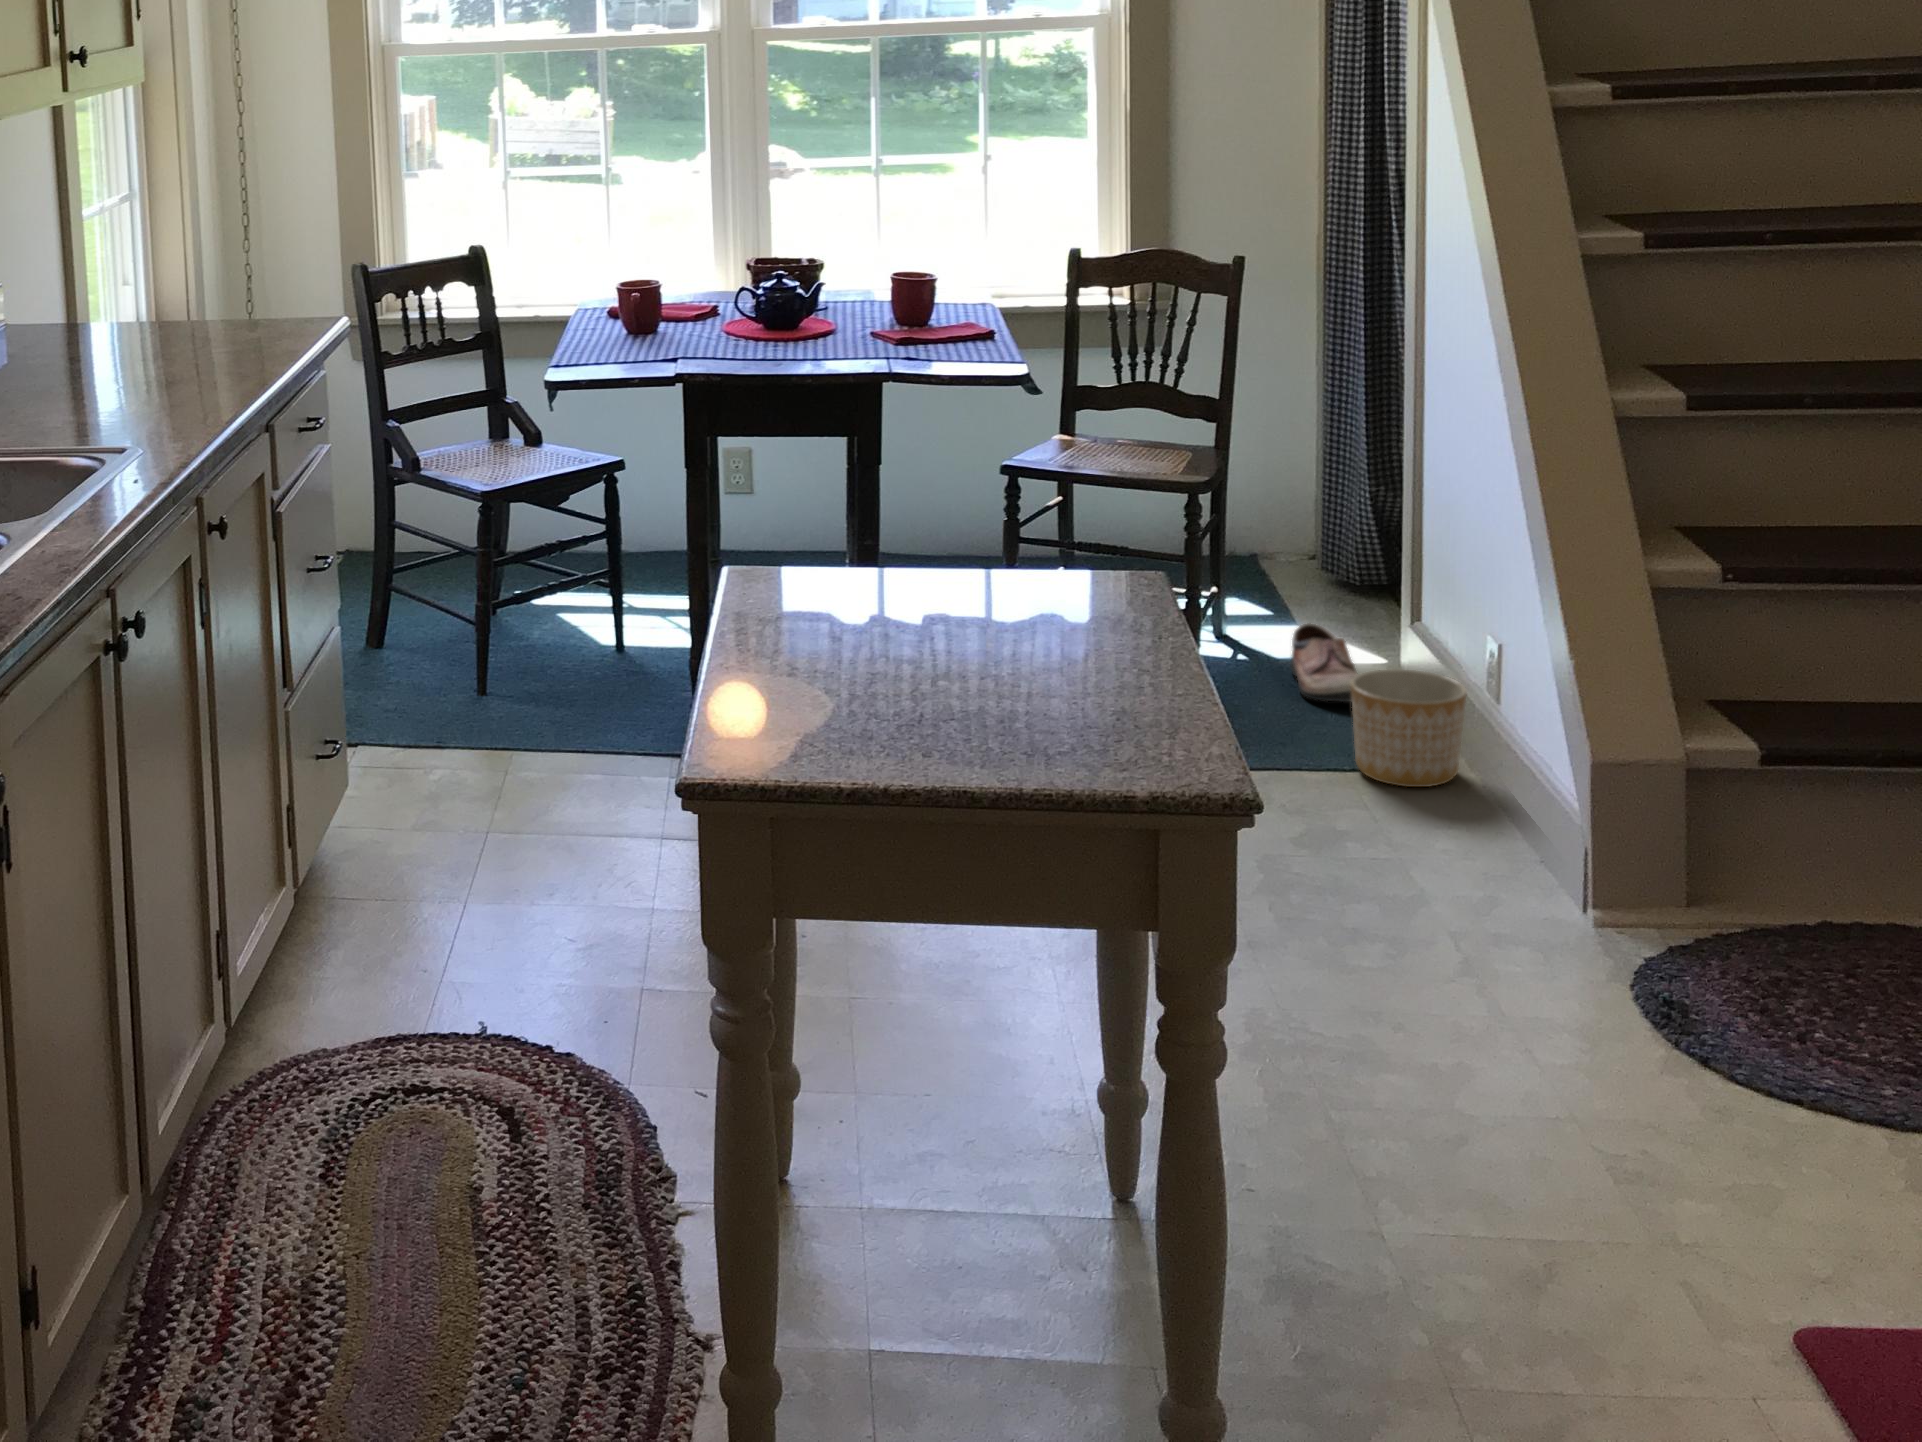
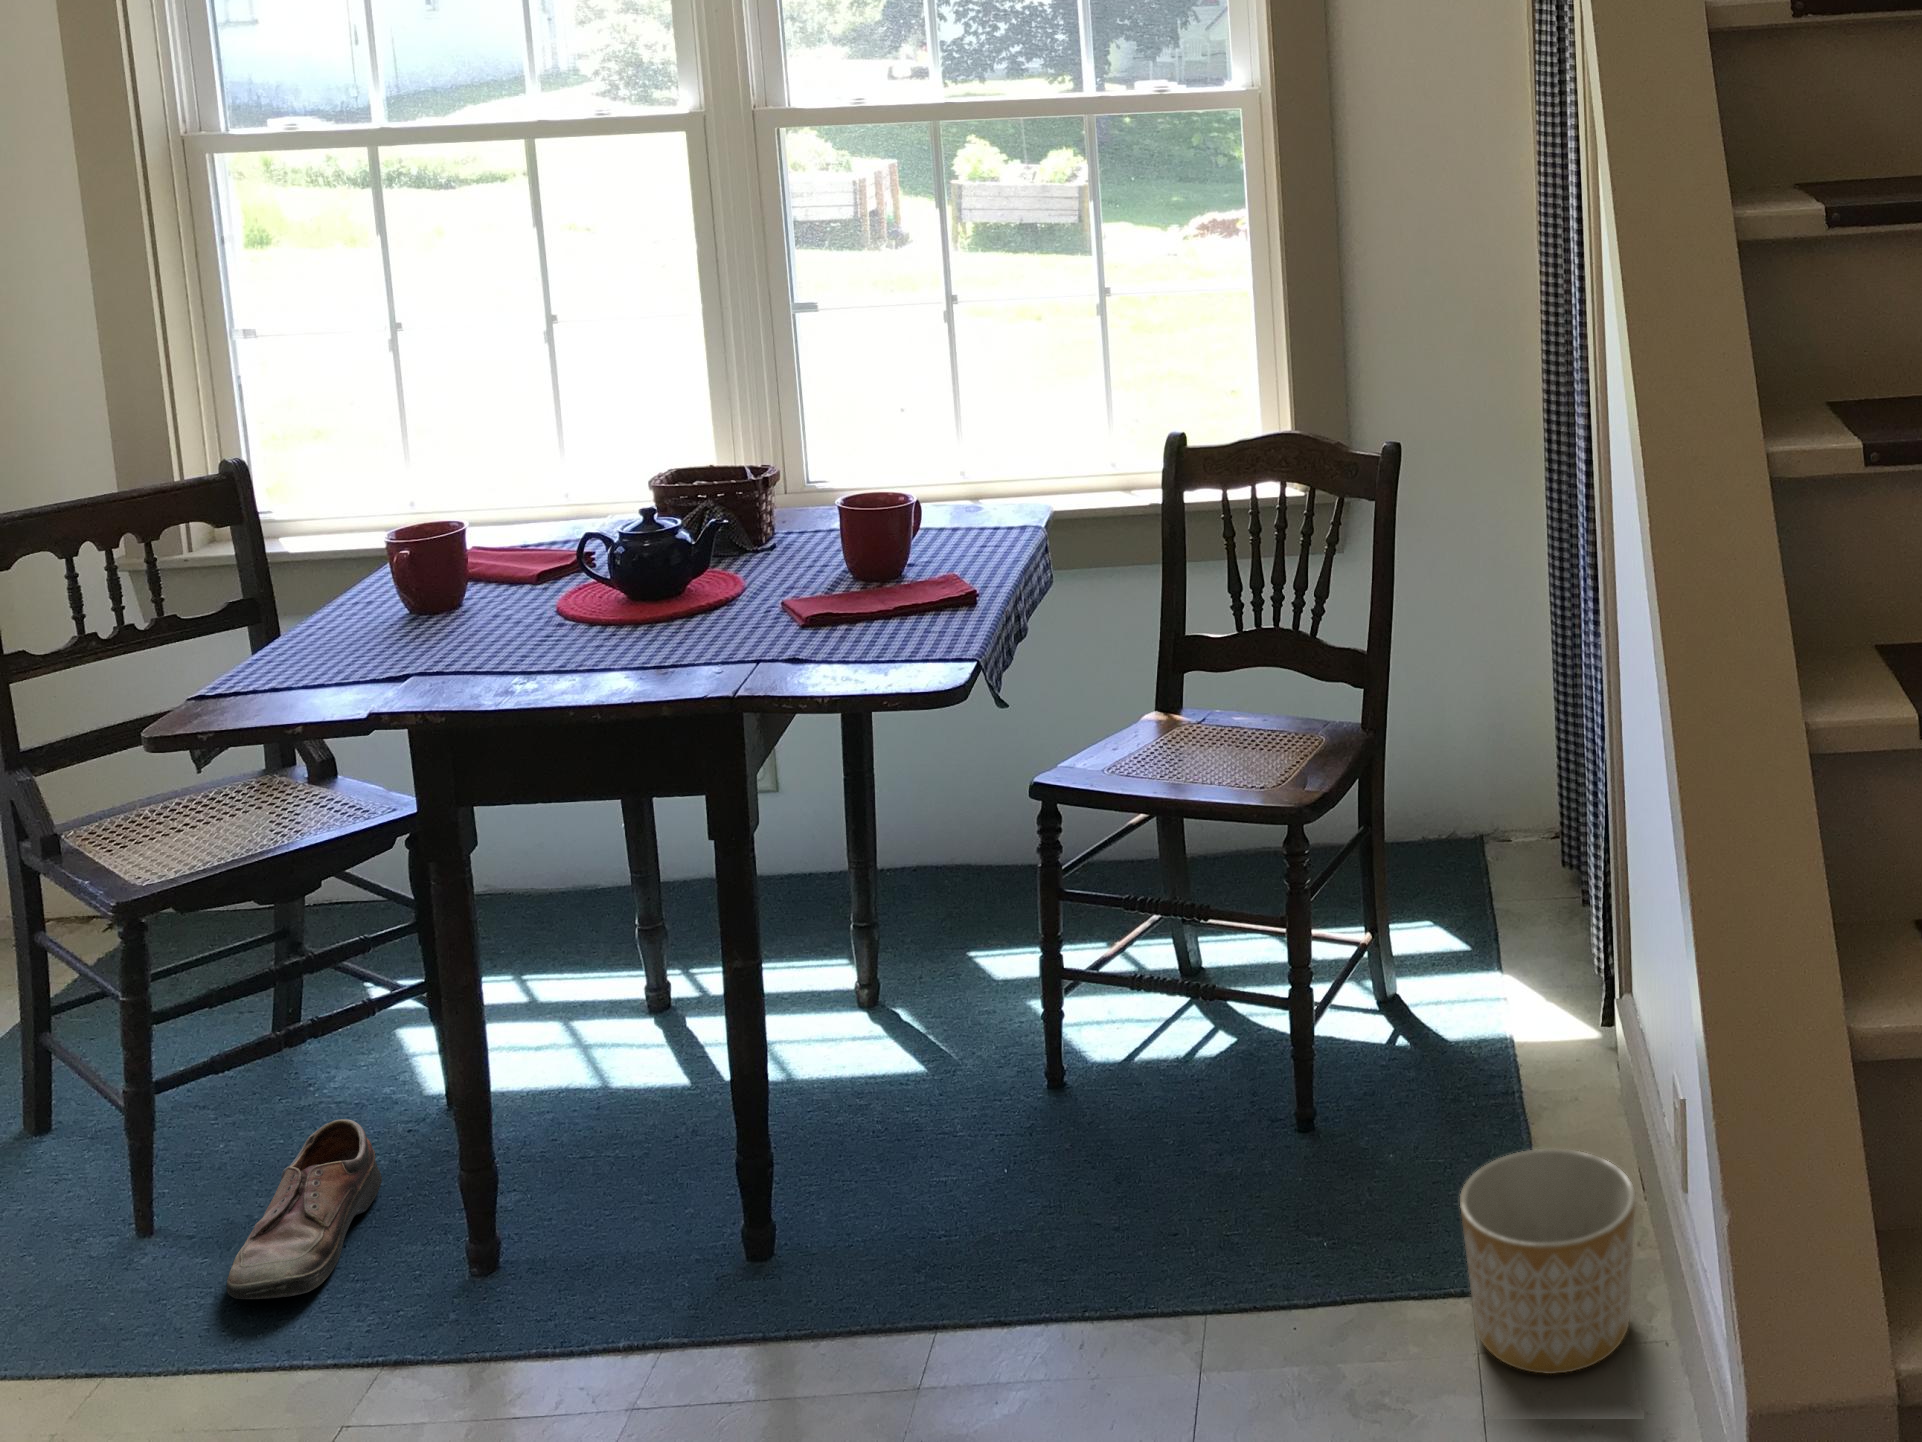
shoe: present [1290,624,1358,702] -> present [227,1119,382,1299]

